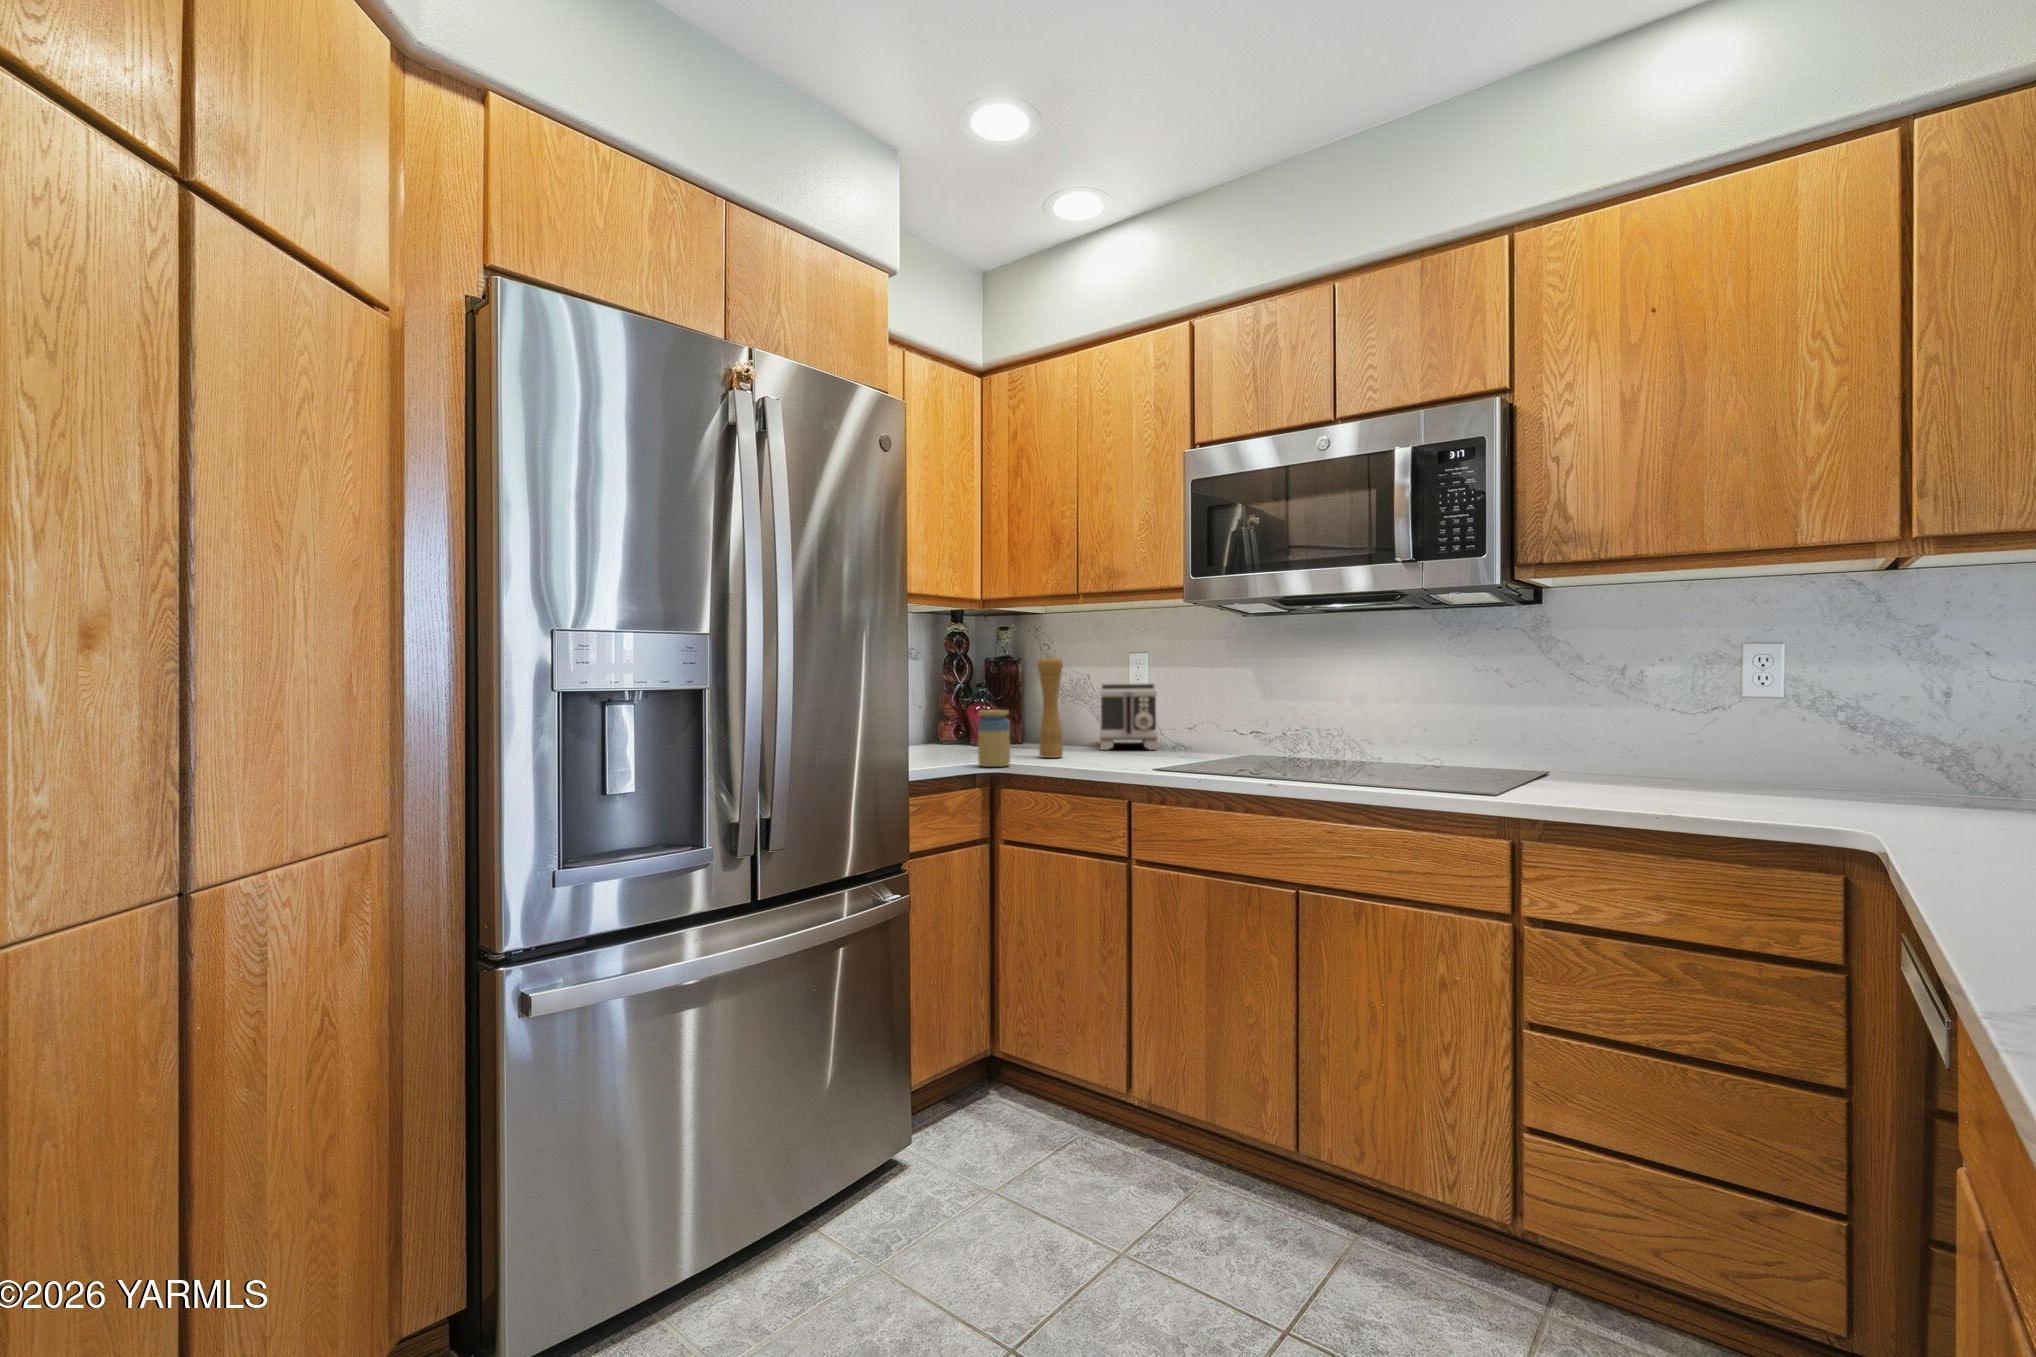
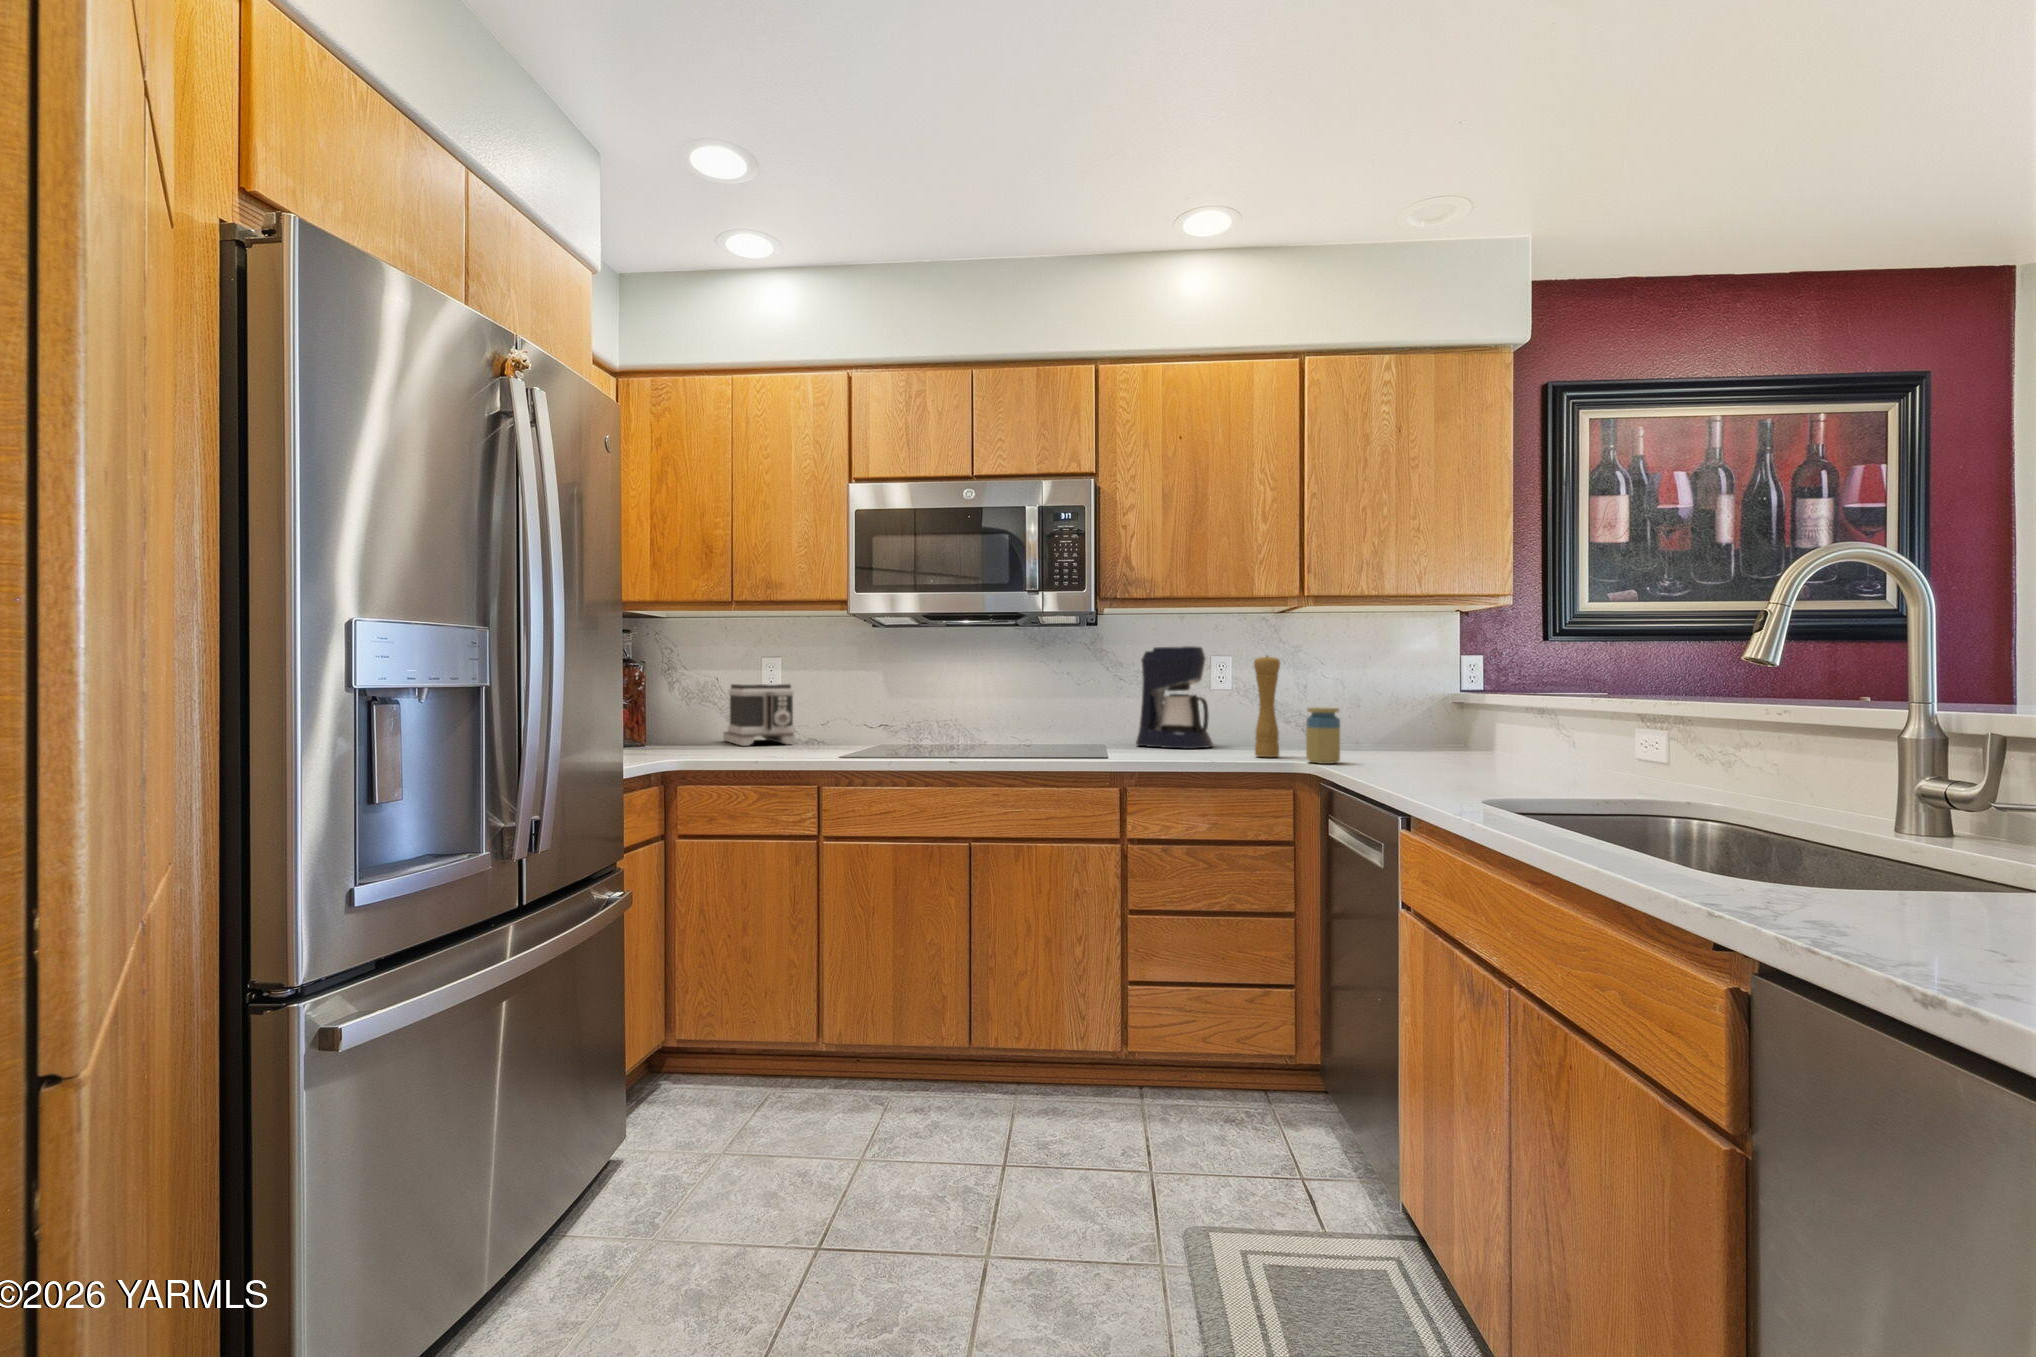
coffee maker: none [1604,627,1747,785] -> present [1136,646,1213,749]
pepper mill: present [1037,656,1063,758] -> present [1254,656,1280,757]
jar: present [978,710,1010,767] -> present [1306,707,1340,764]

